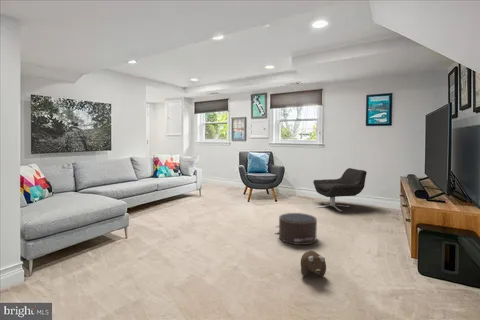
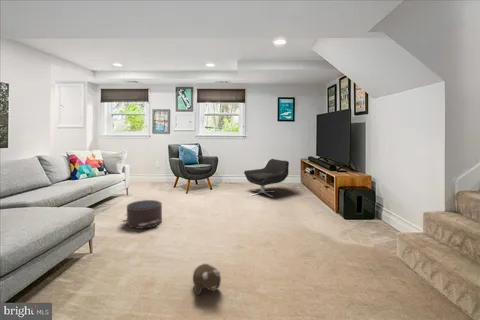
pouf: present [276,213,317,245] -> present [126,200,162,229]
plush toy: present [301,251,326,276] -> present [193,264,221,295]

